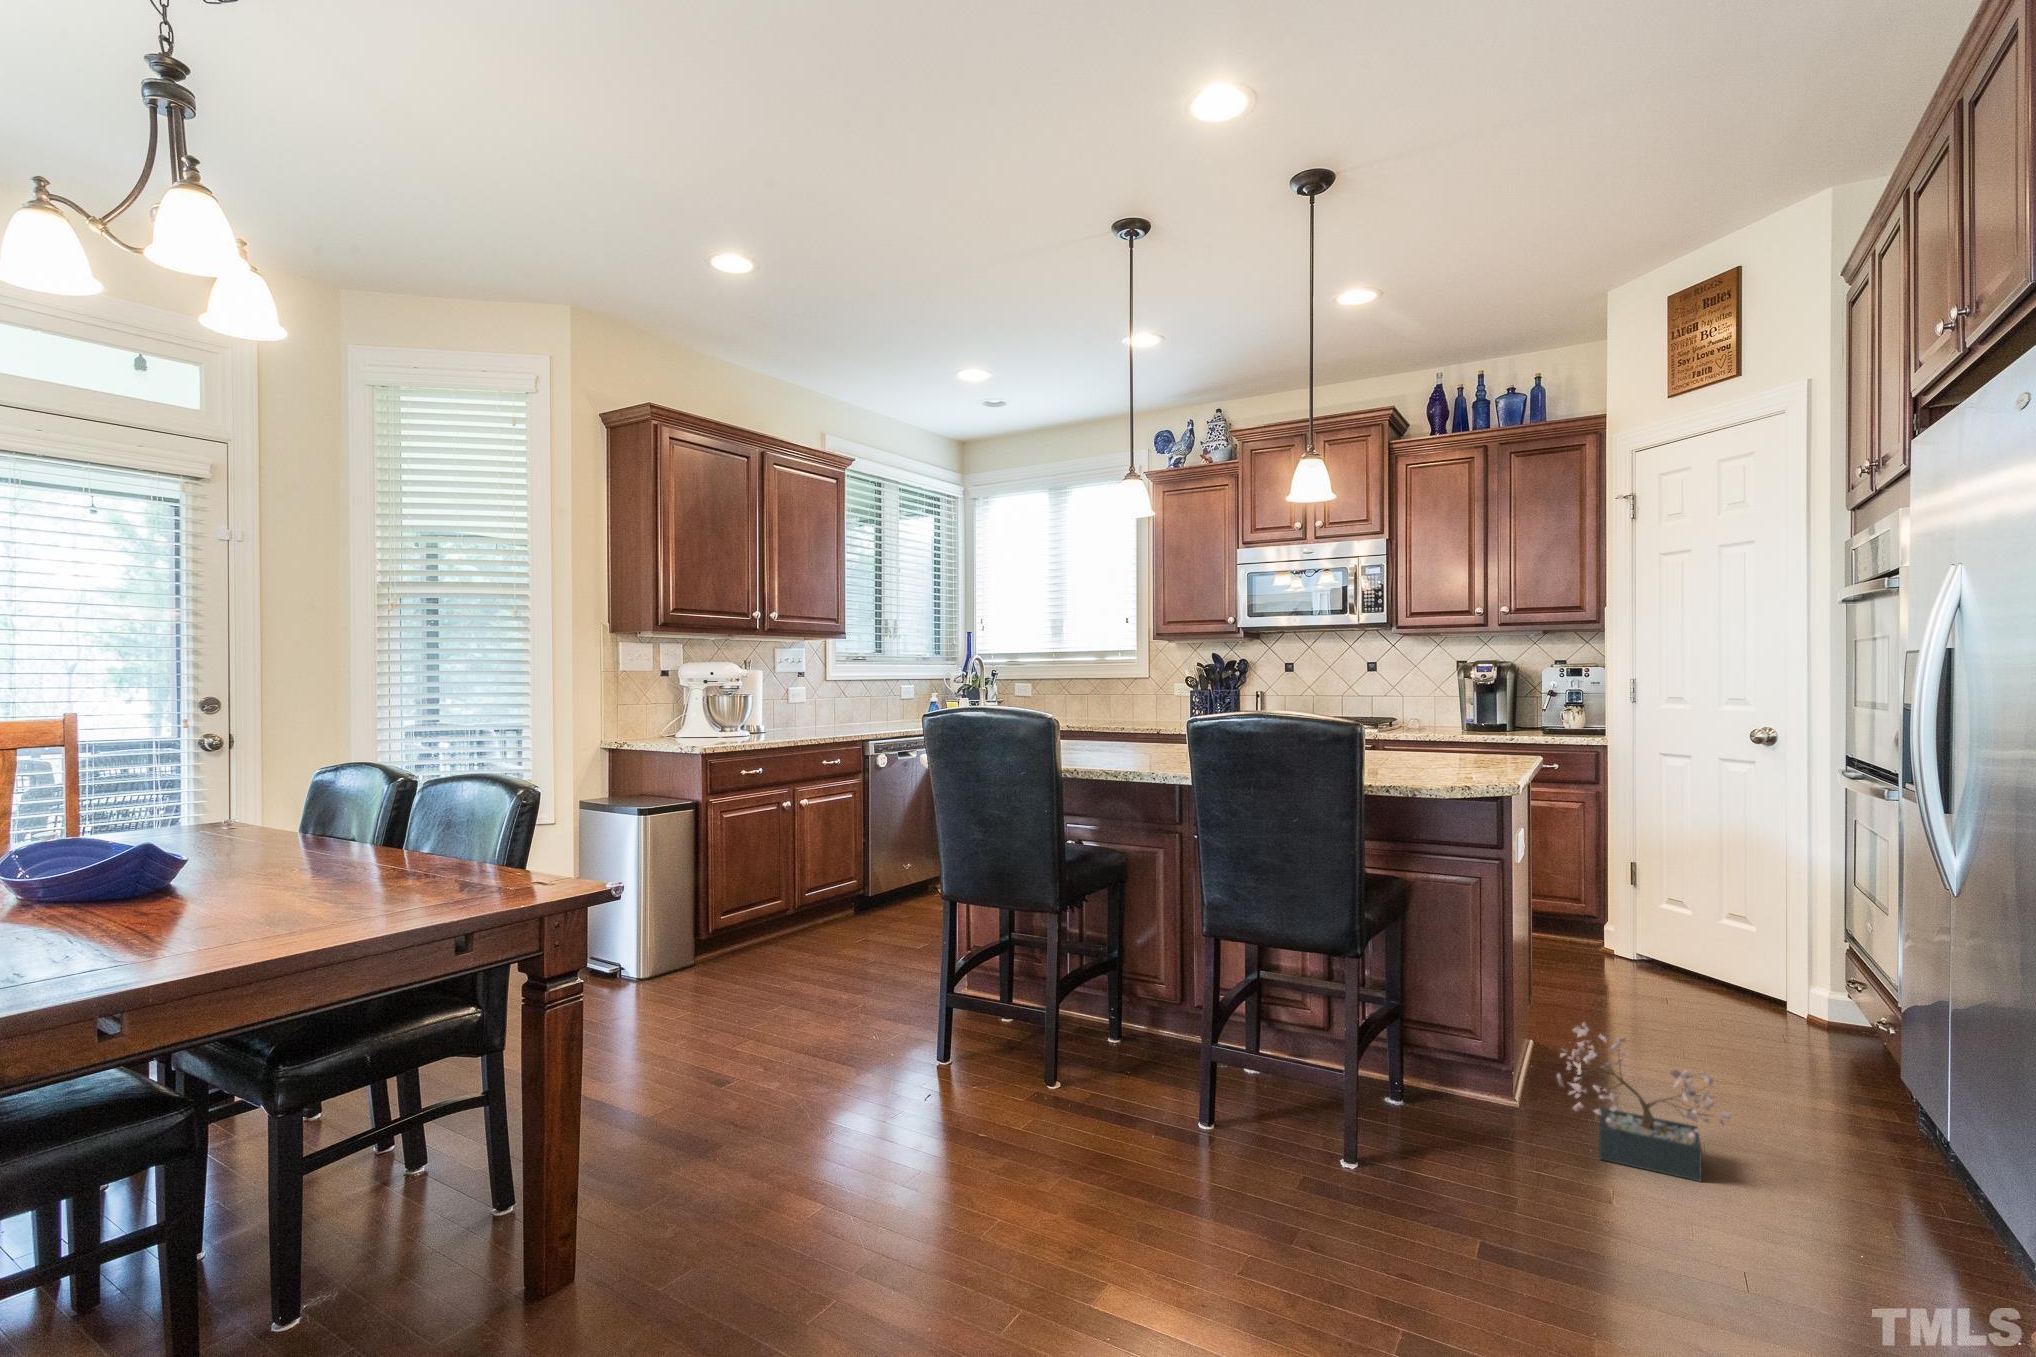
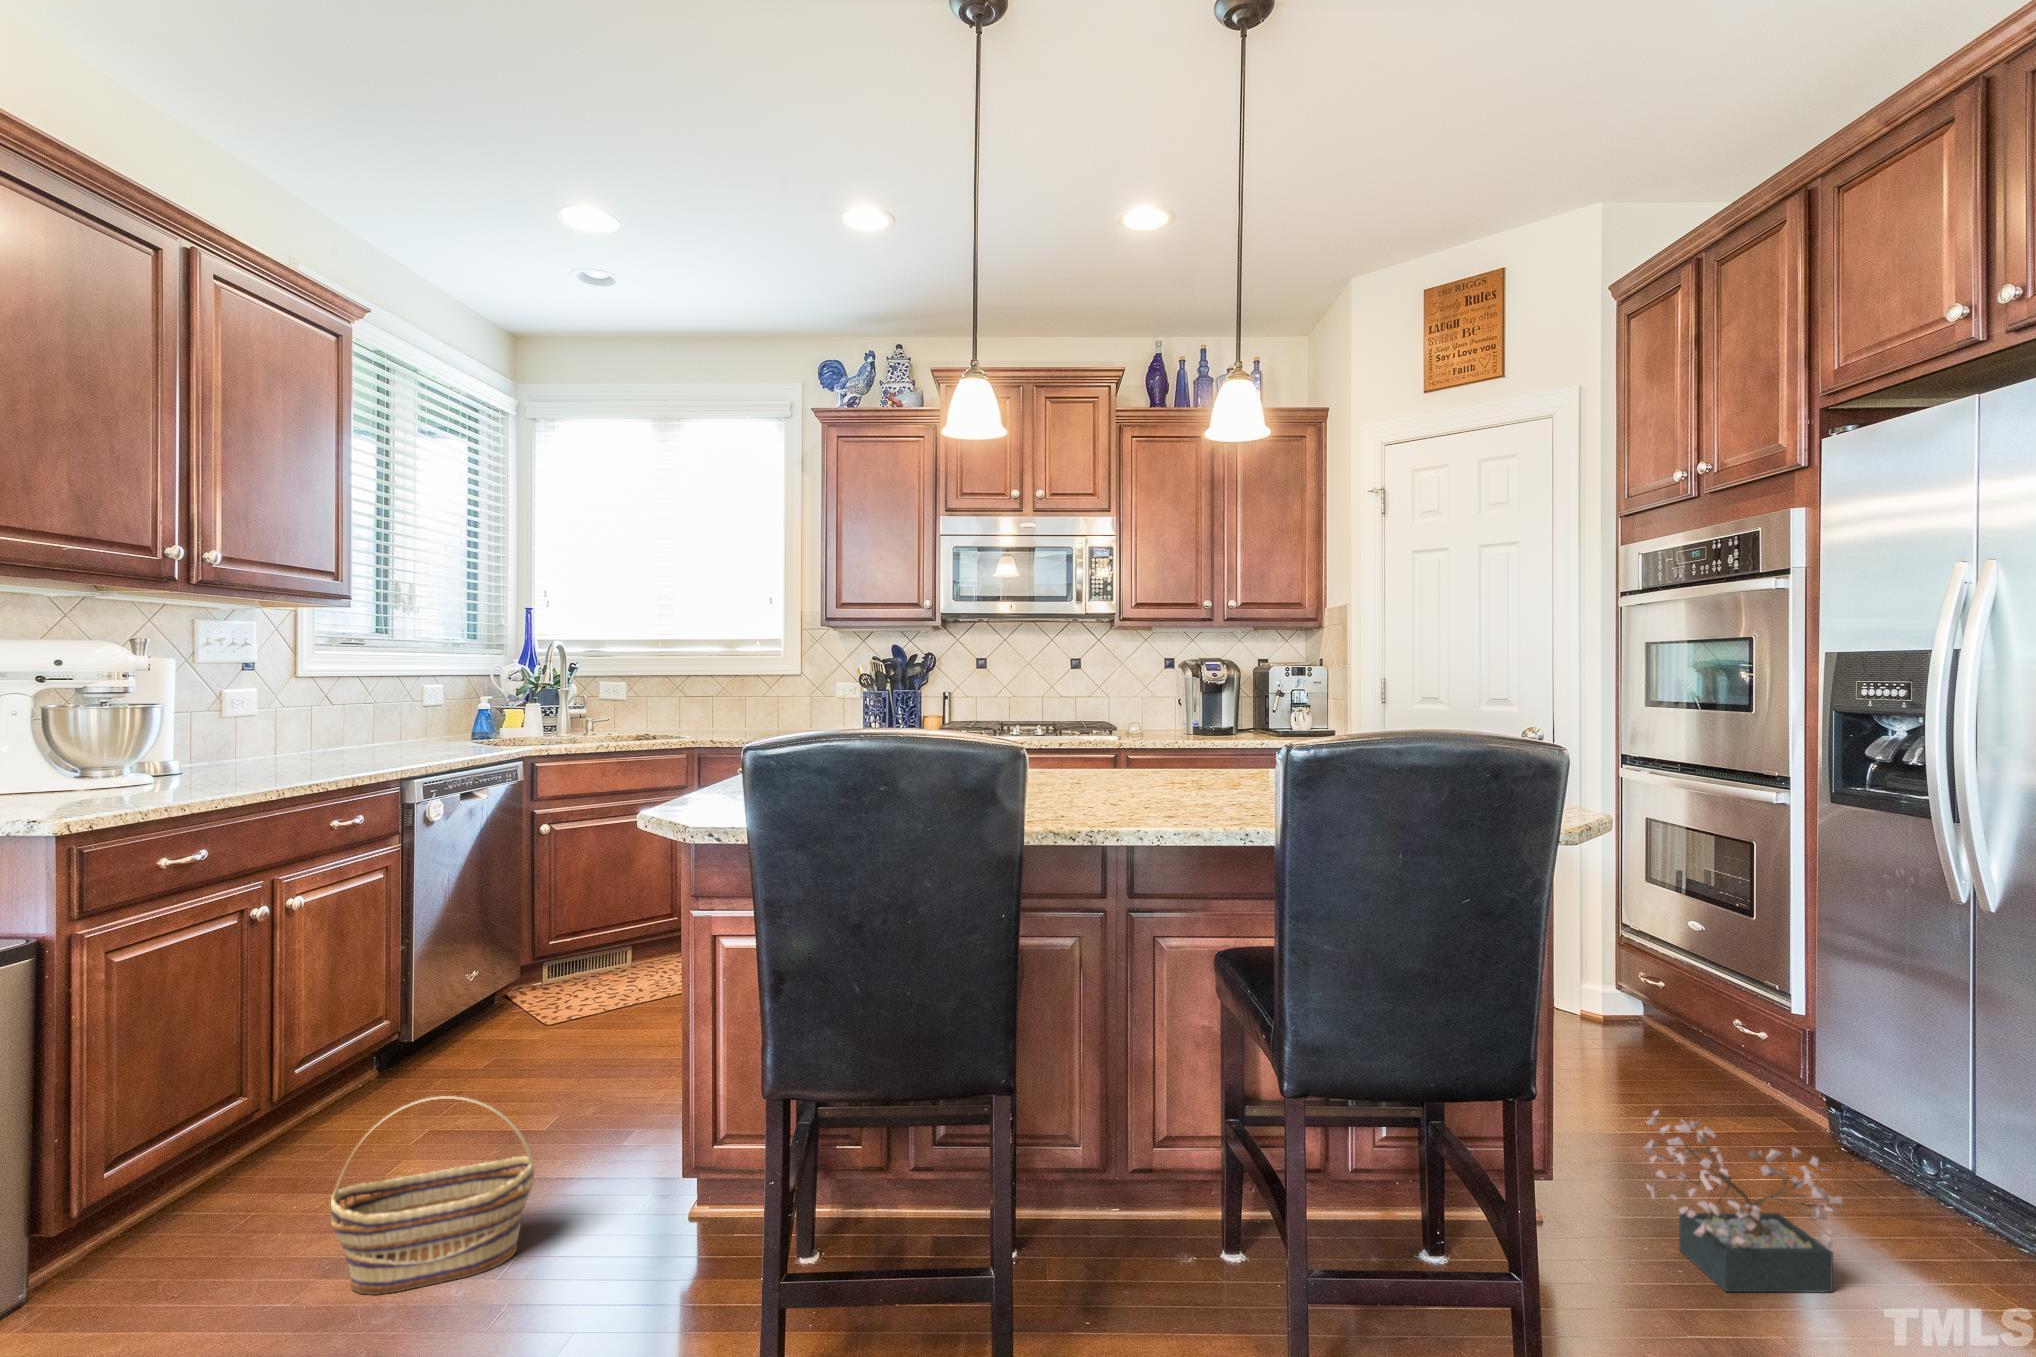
basket: none [794,898,883,992] -> present [331,1096,534,1295]

